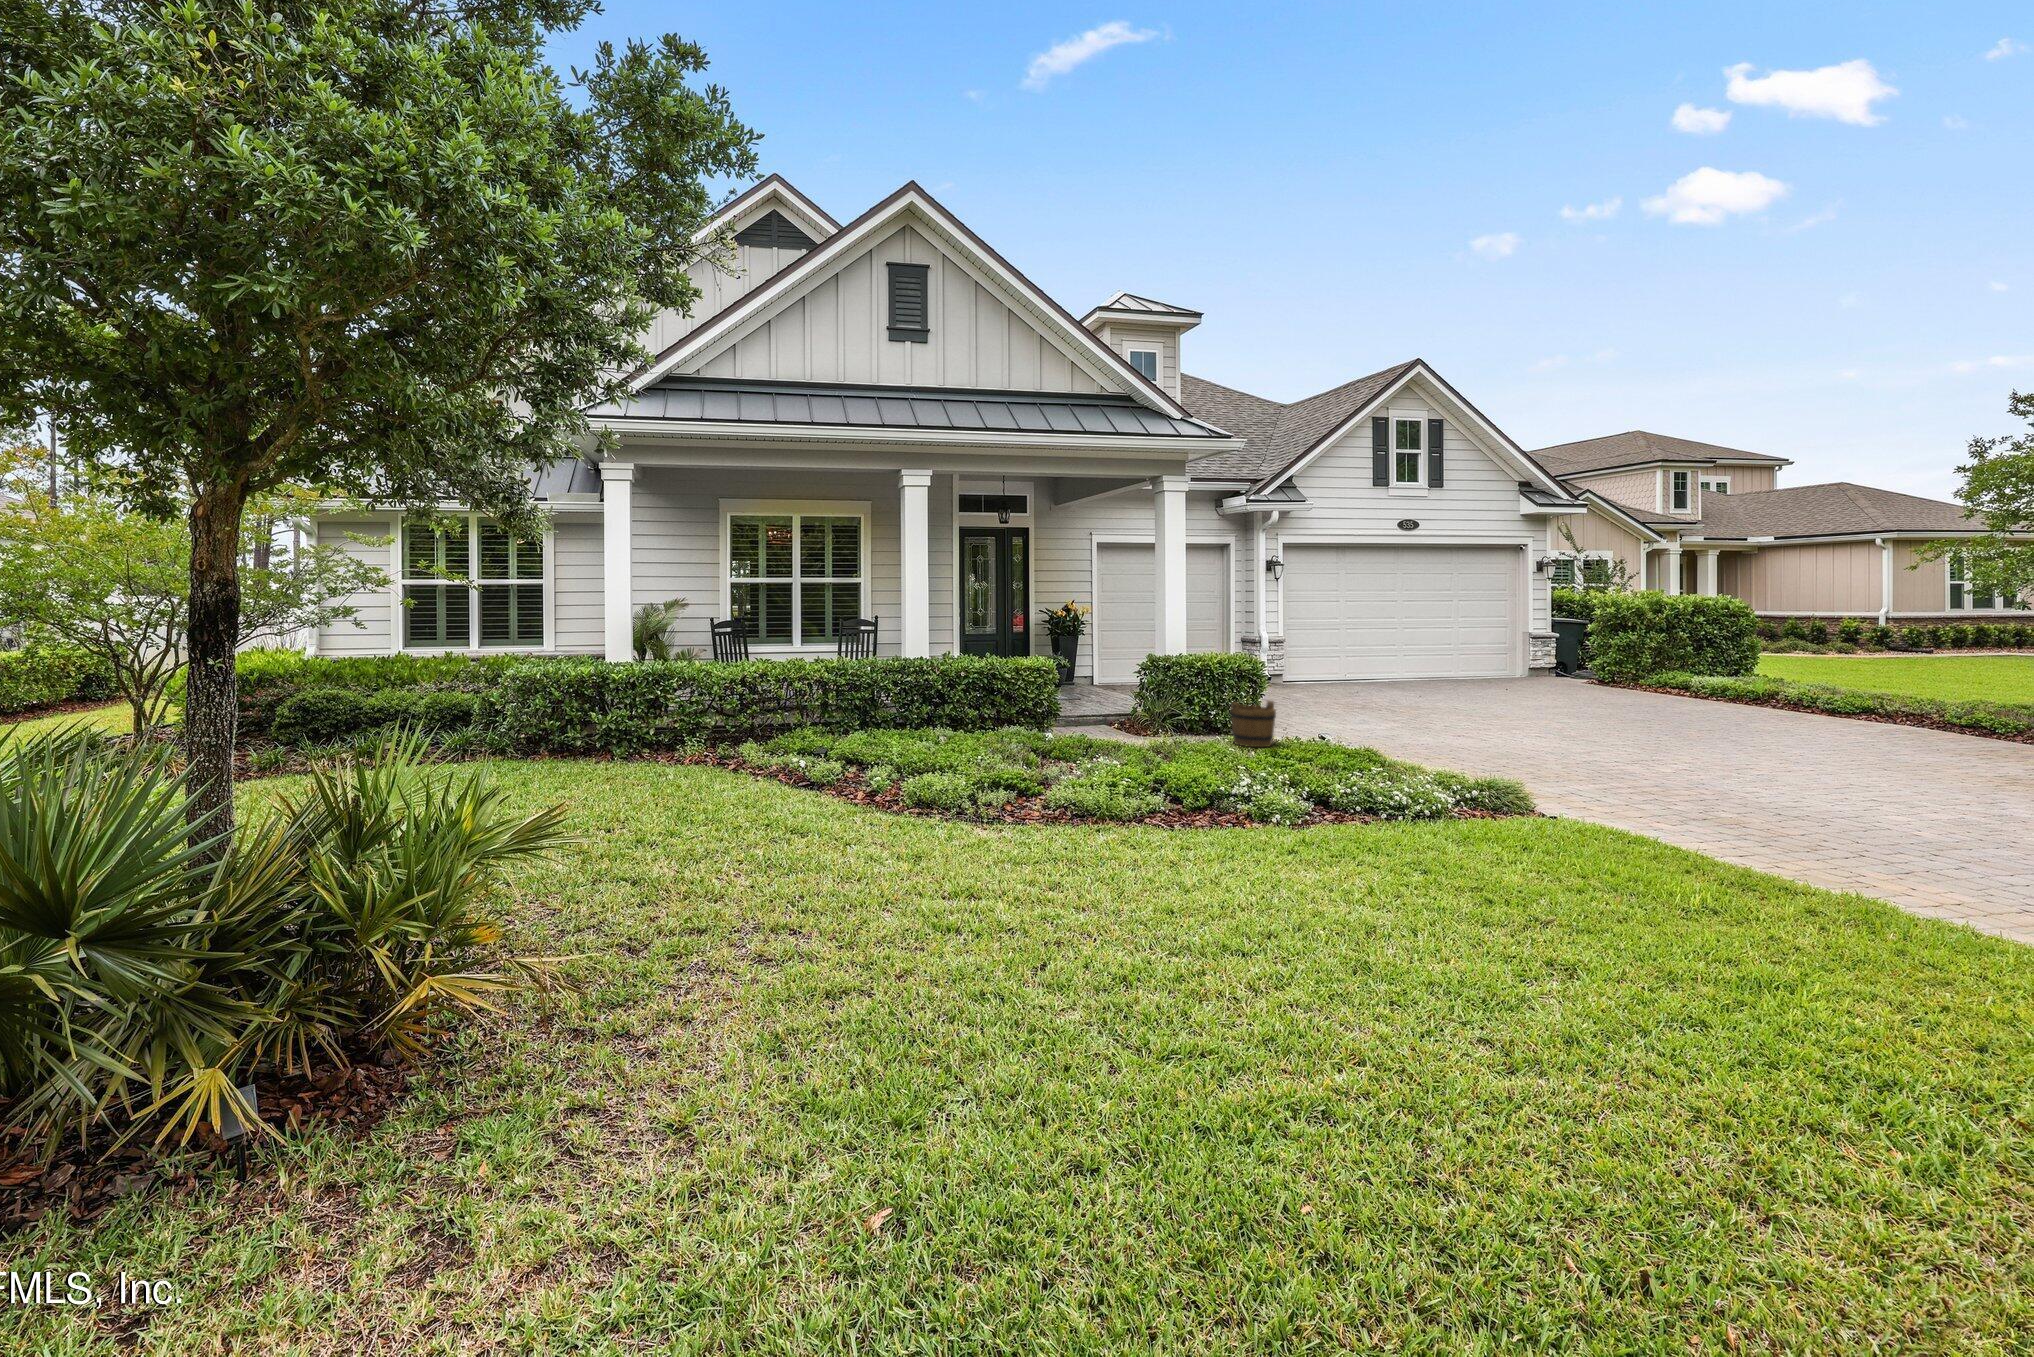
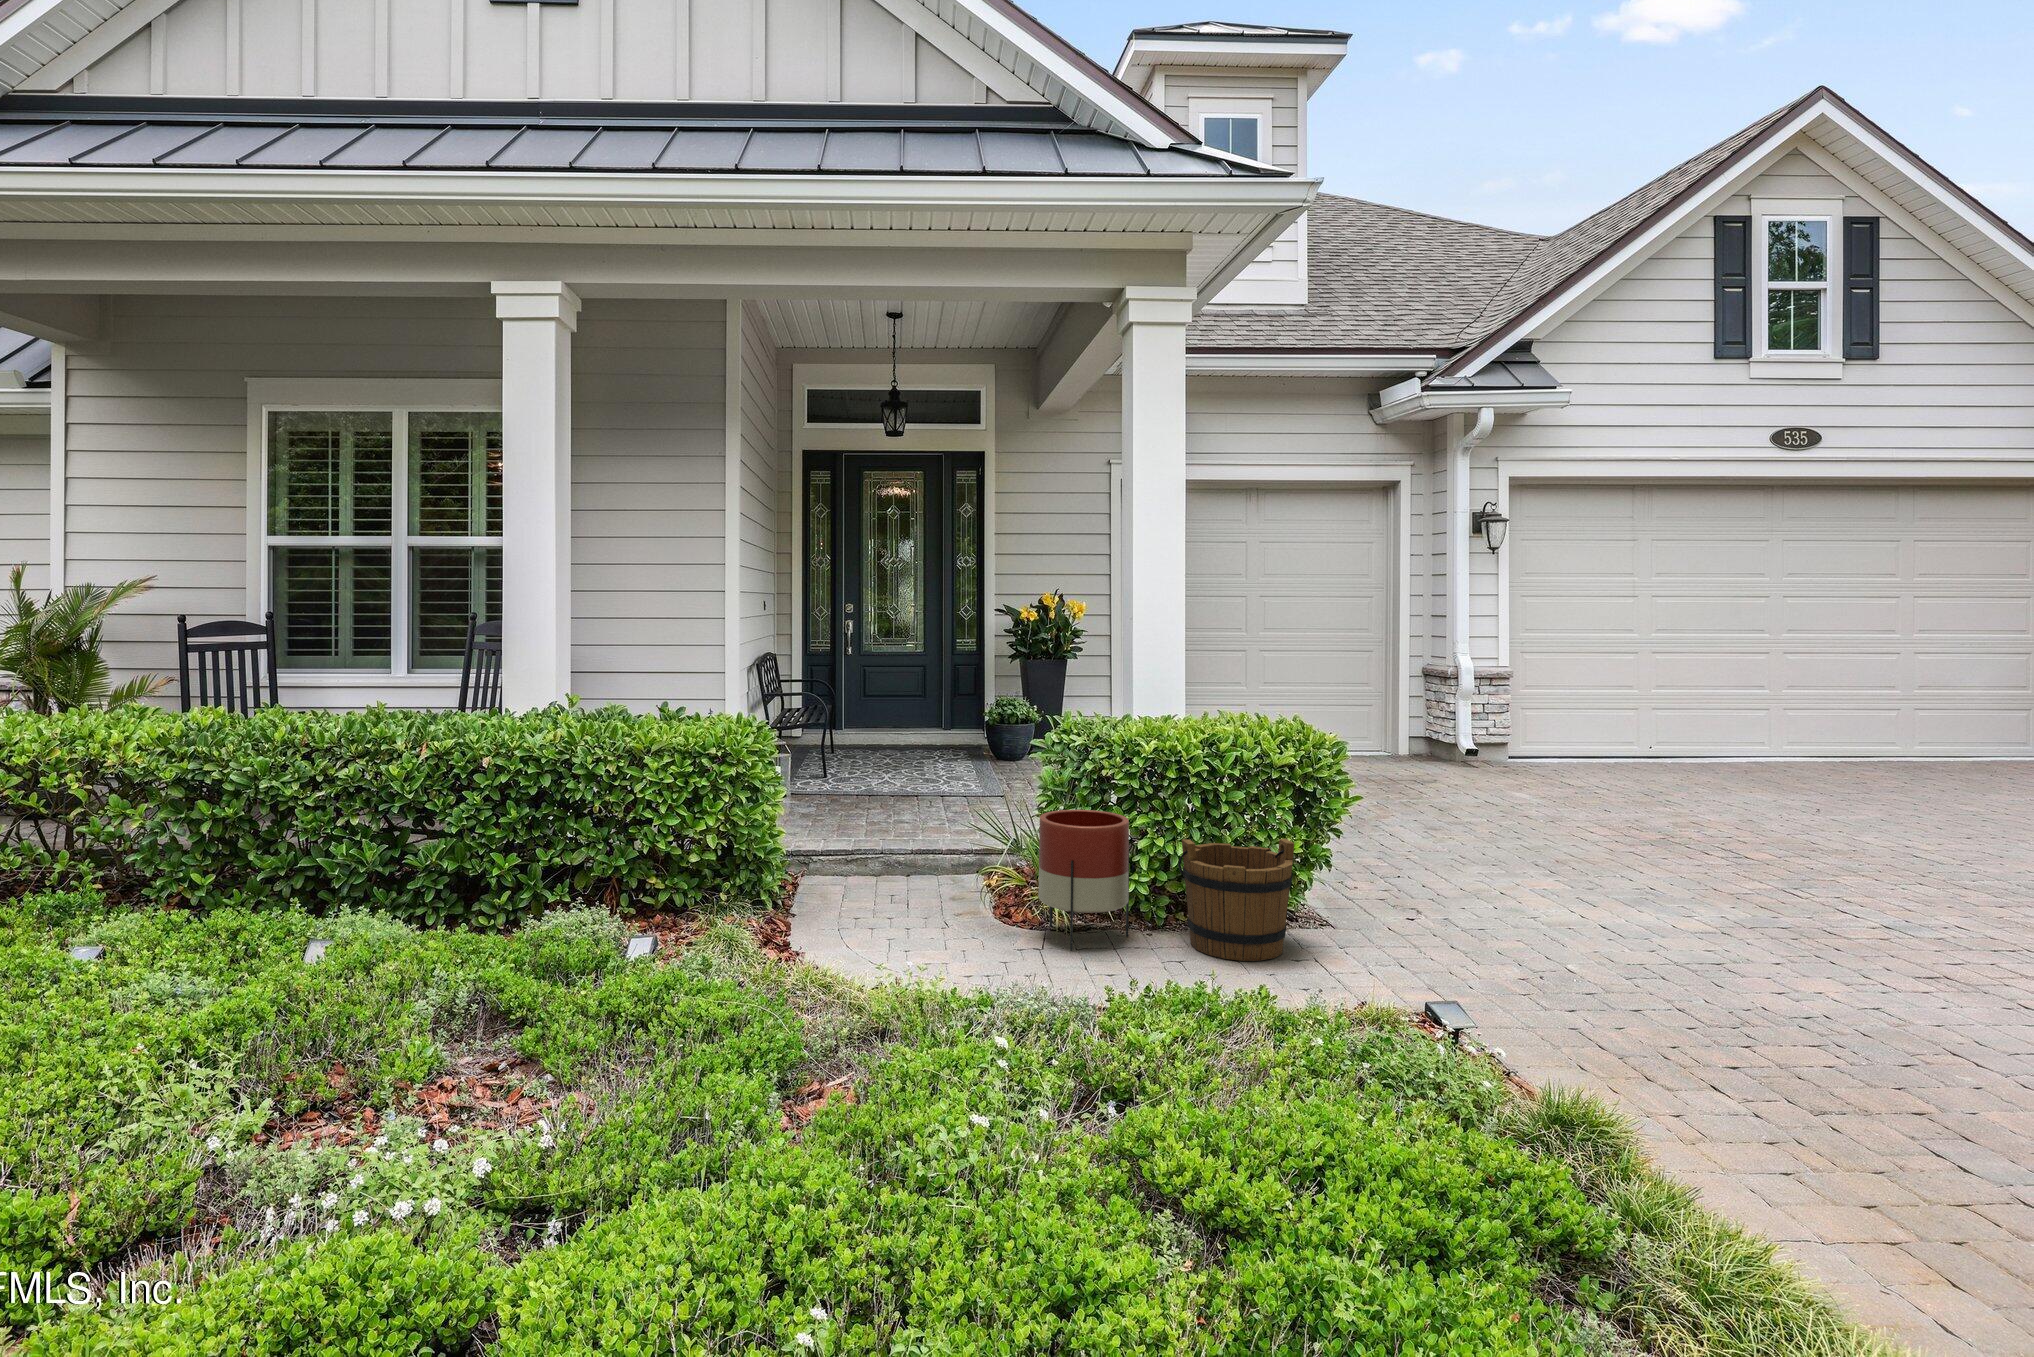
planter: none [1174,693,1212,748] -> present [1038,810,1129,951]

